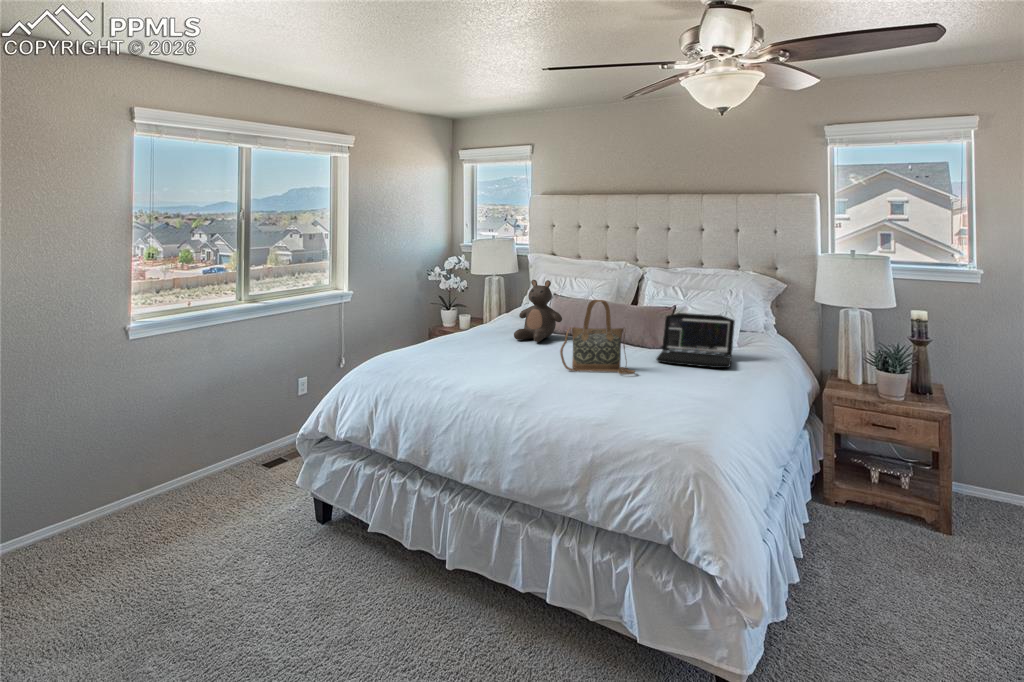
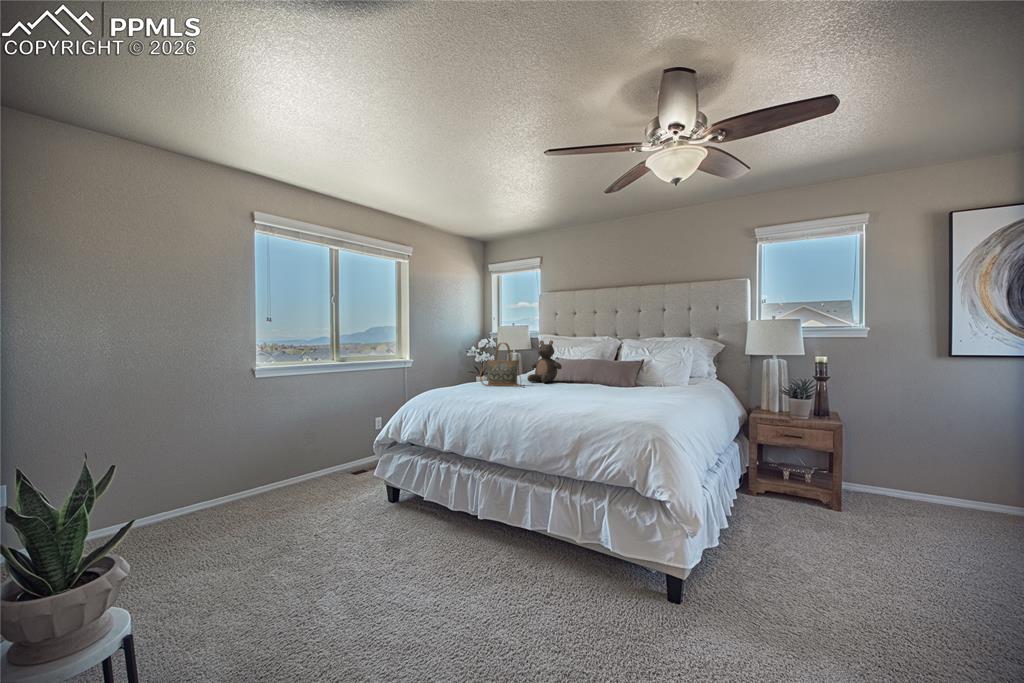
handbag: present [560,300,635,375] -> present [480,343,523,386]
laptop: present [657,313,735,368] -> none [628,358,682,392]

